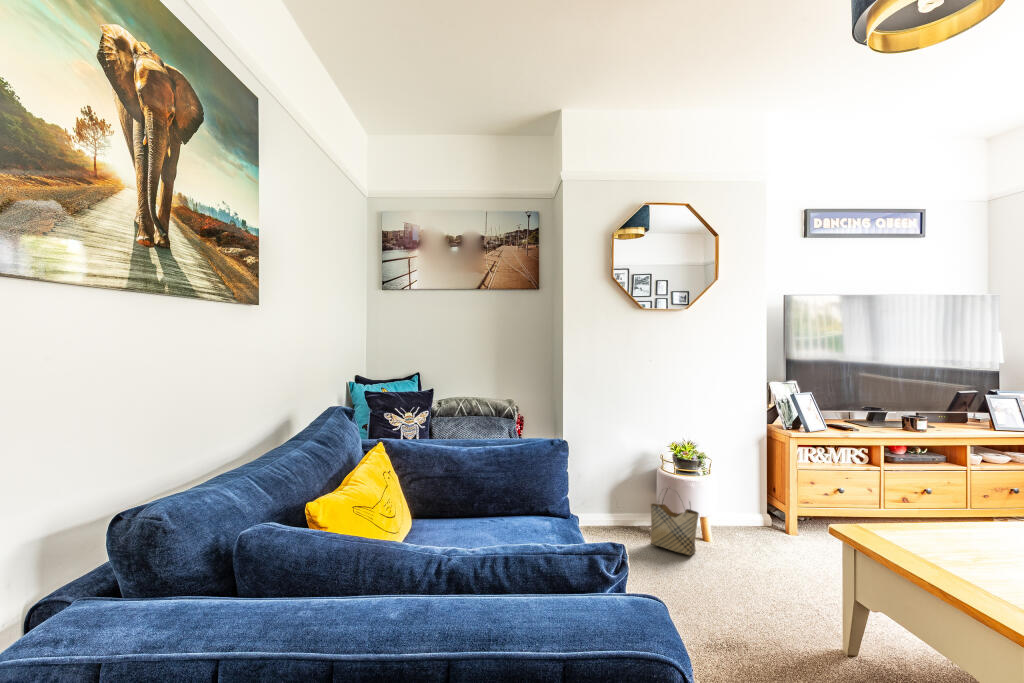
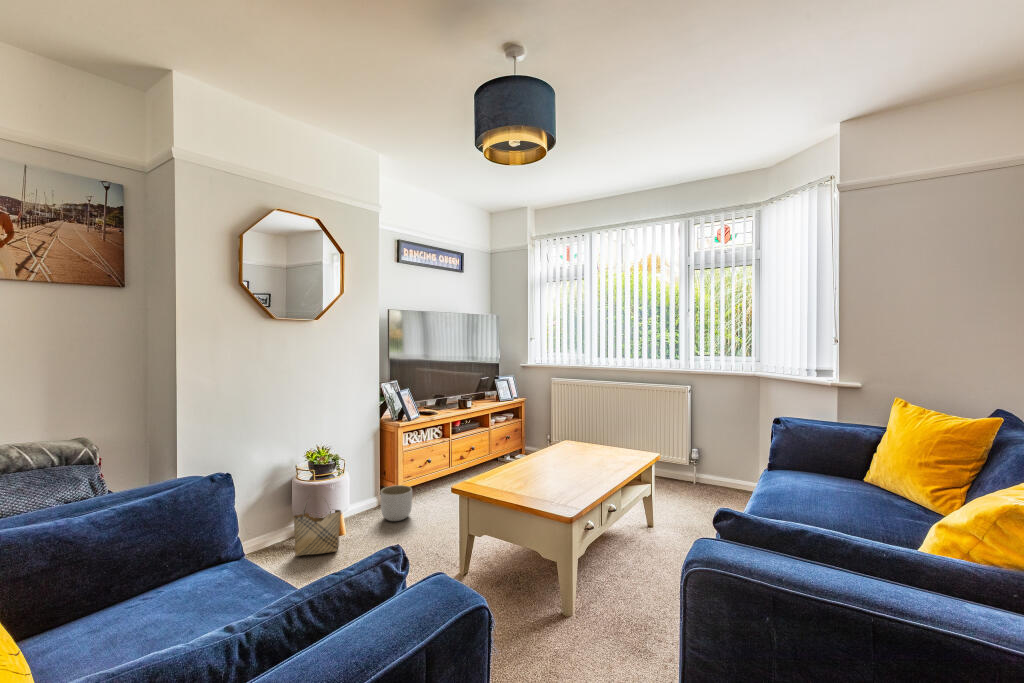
planter: none [757,506,801,552] -> present [380,485,412,521]

